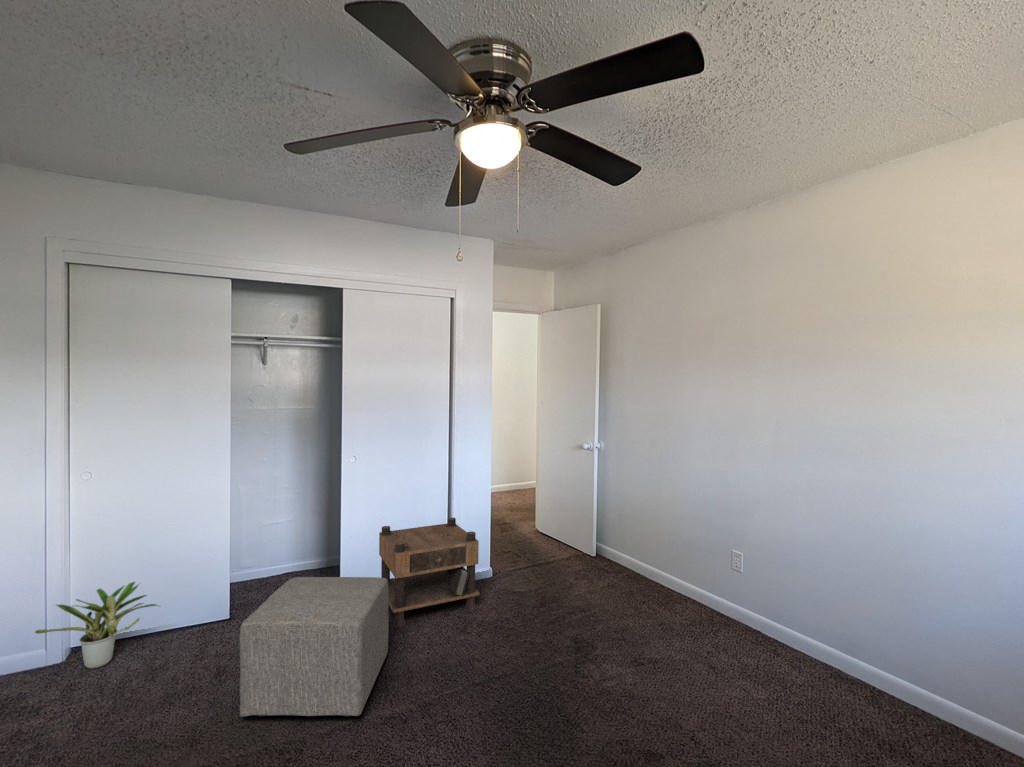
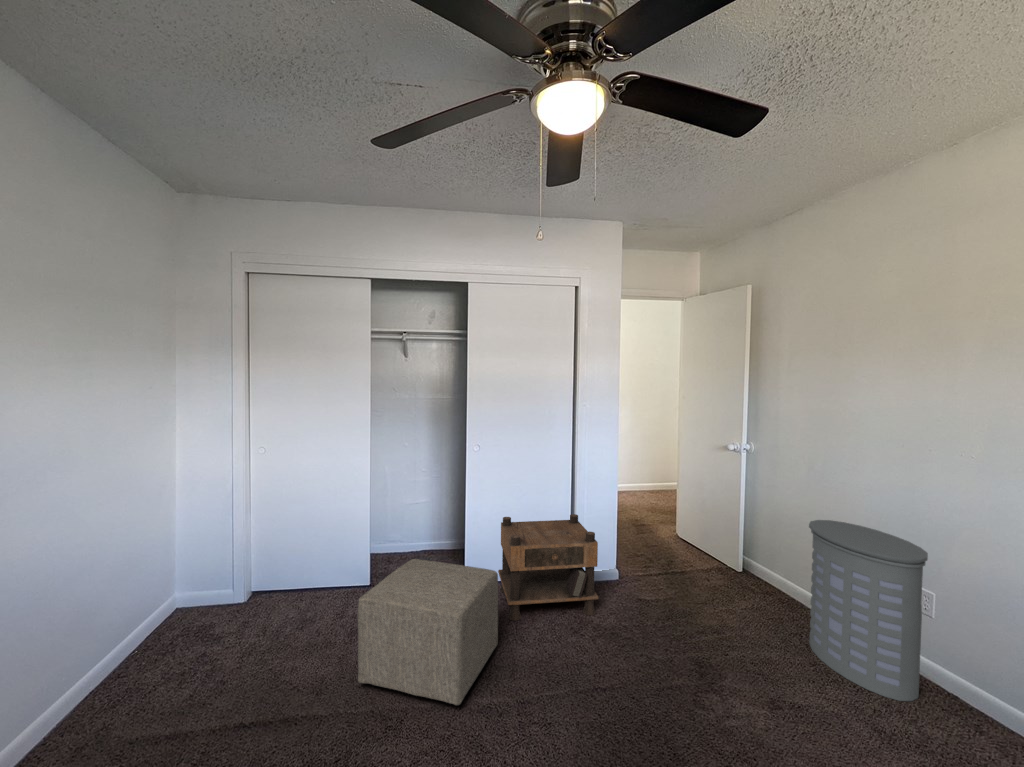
laundry hamper: none [653,501,737,638] -> present [809,520,928,701]
potted plant: present [35,582,158,669] -> none [220,545,312,615]

